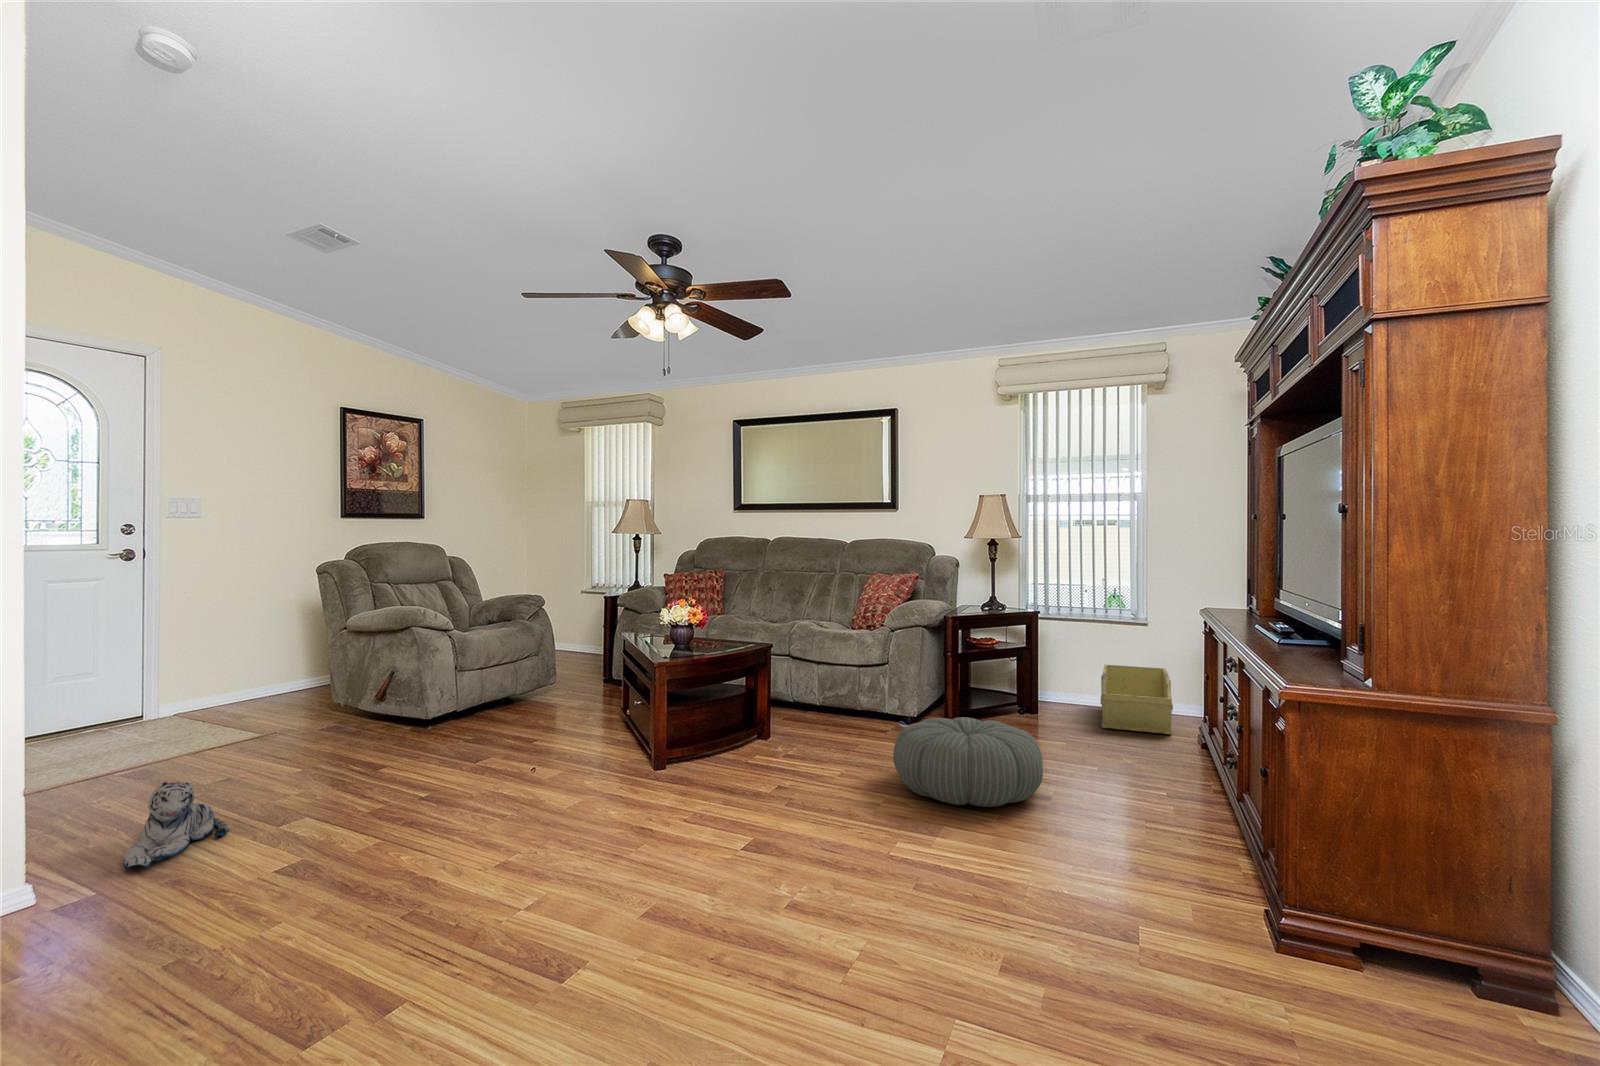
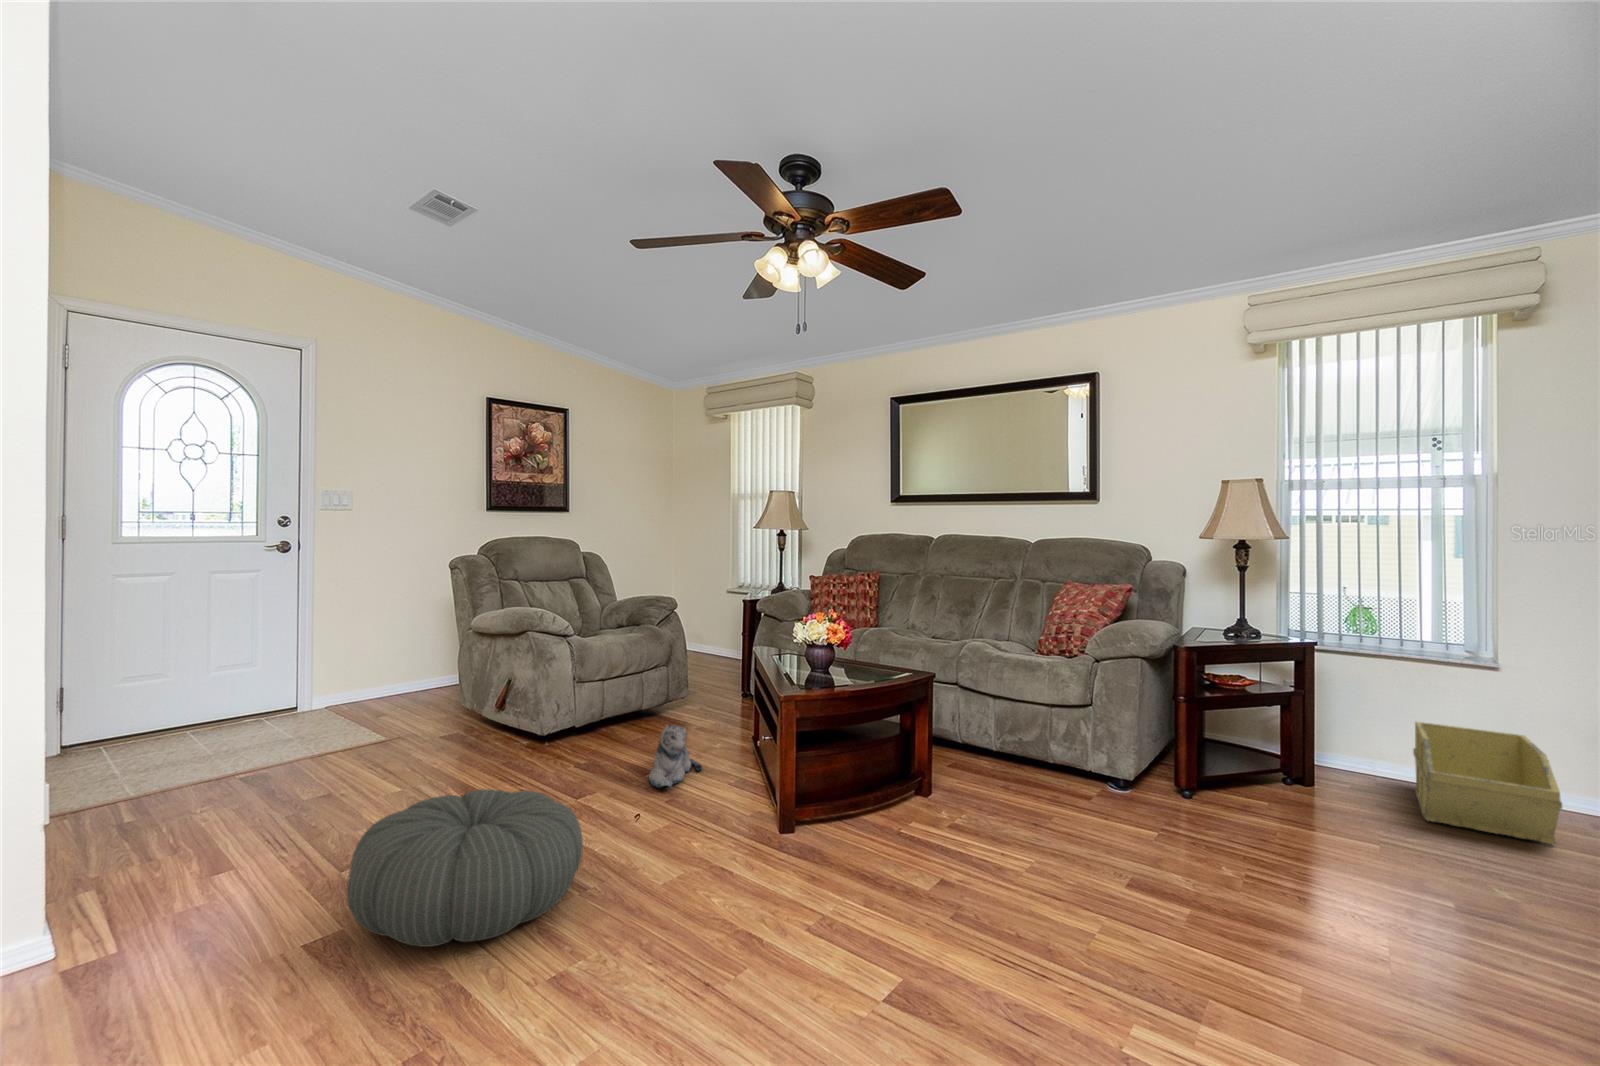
pouf: present [893,717,1043,807] -> present [347,789,583,947]
plush toy: present [123,782,229,869] -> present [649,725,702,788]

